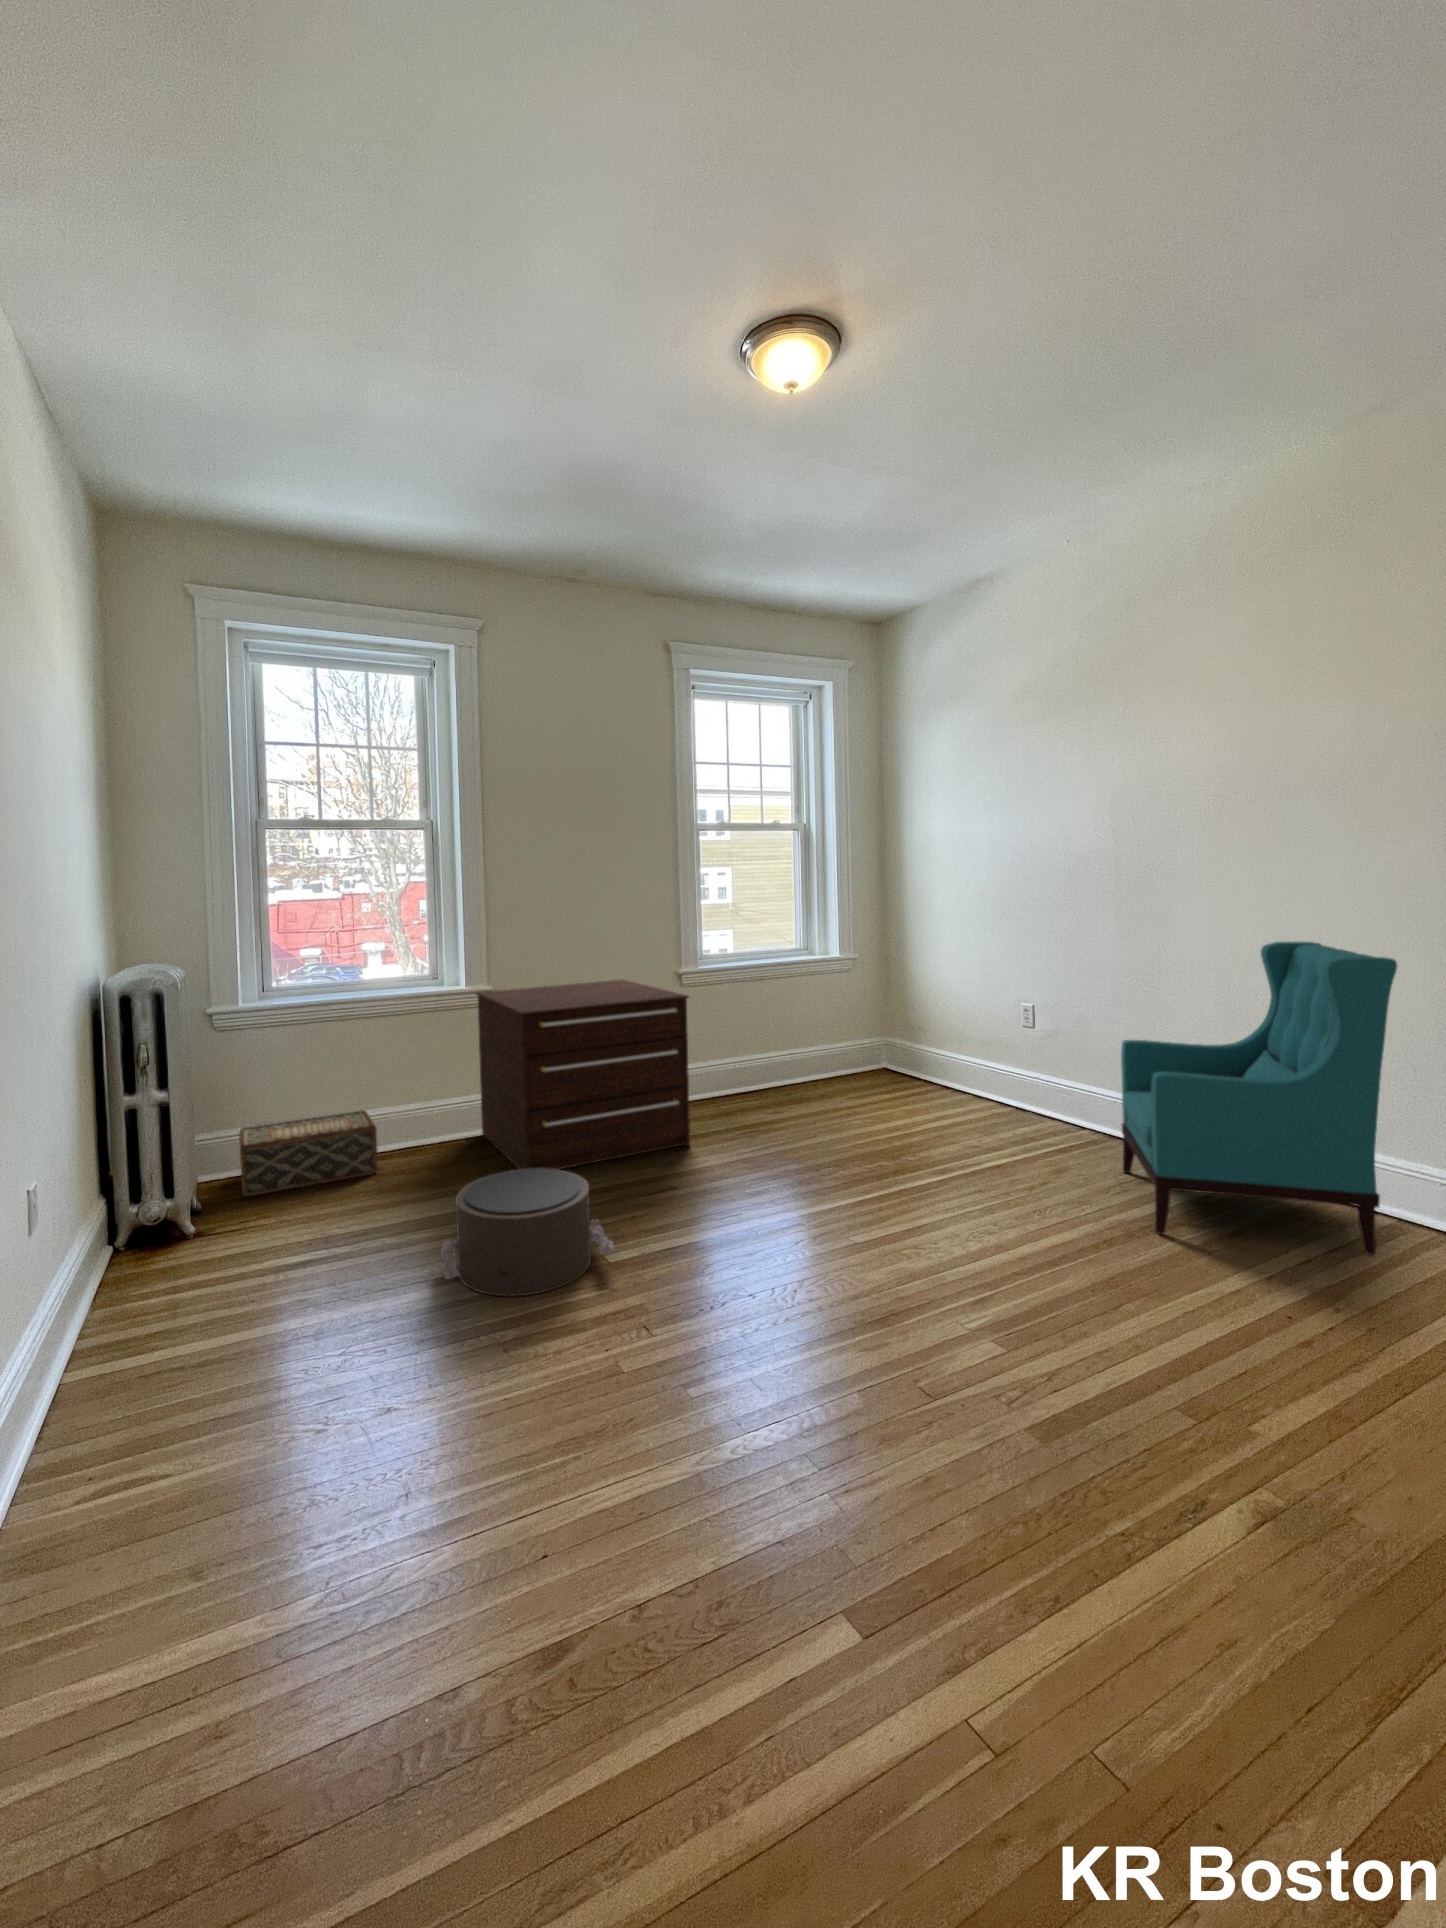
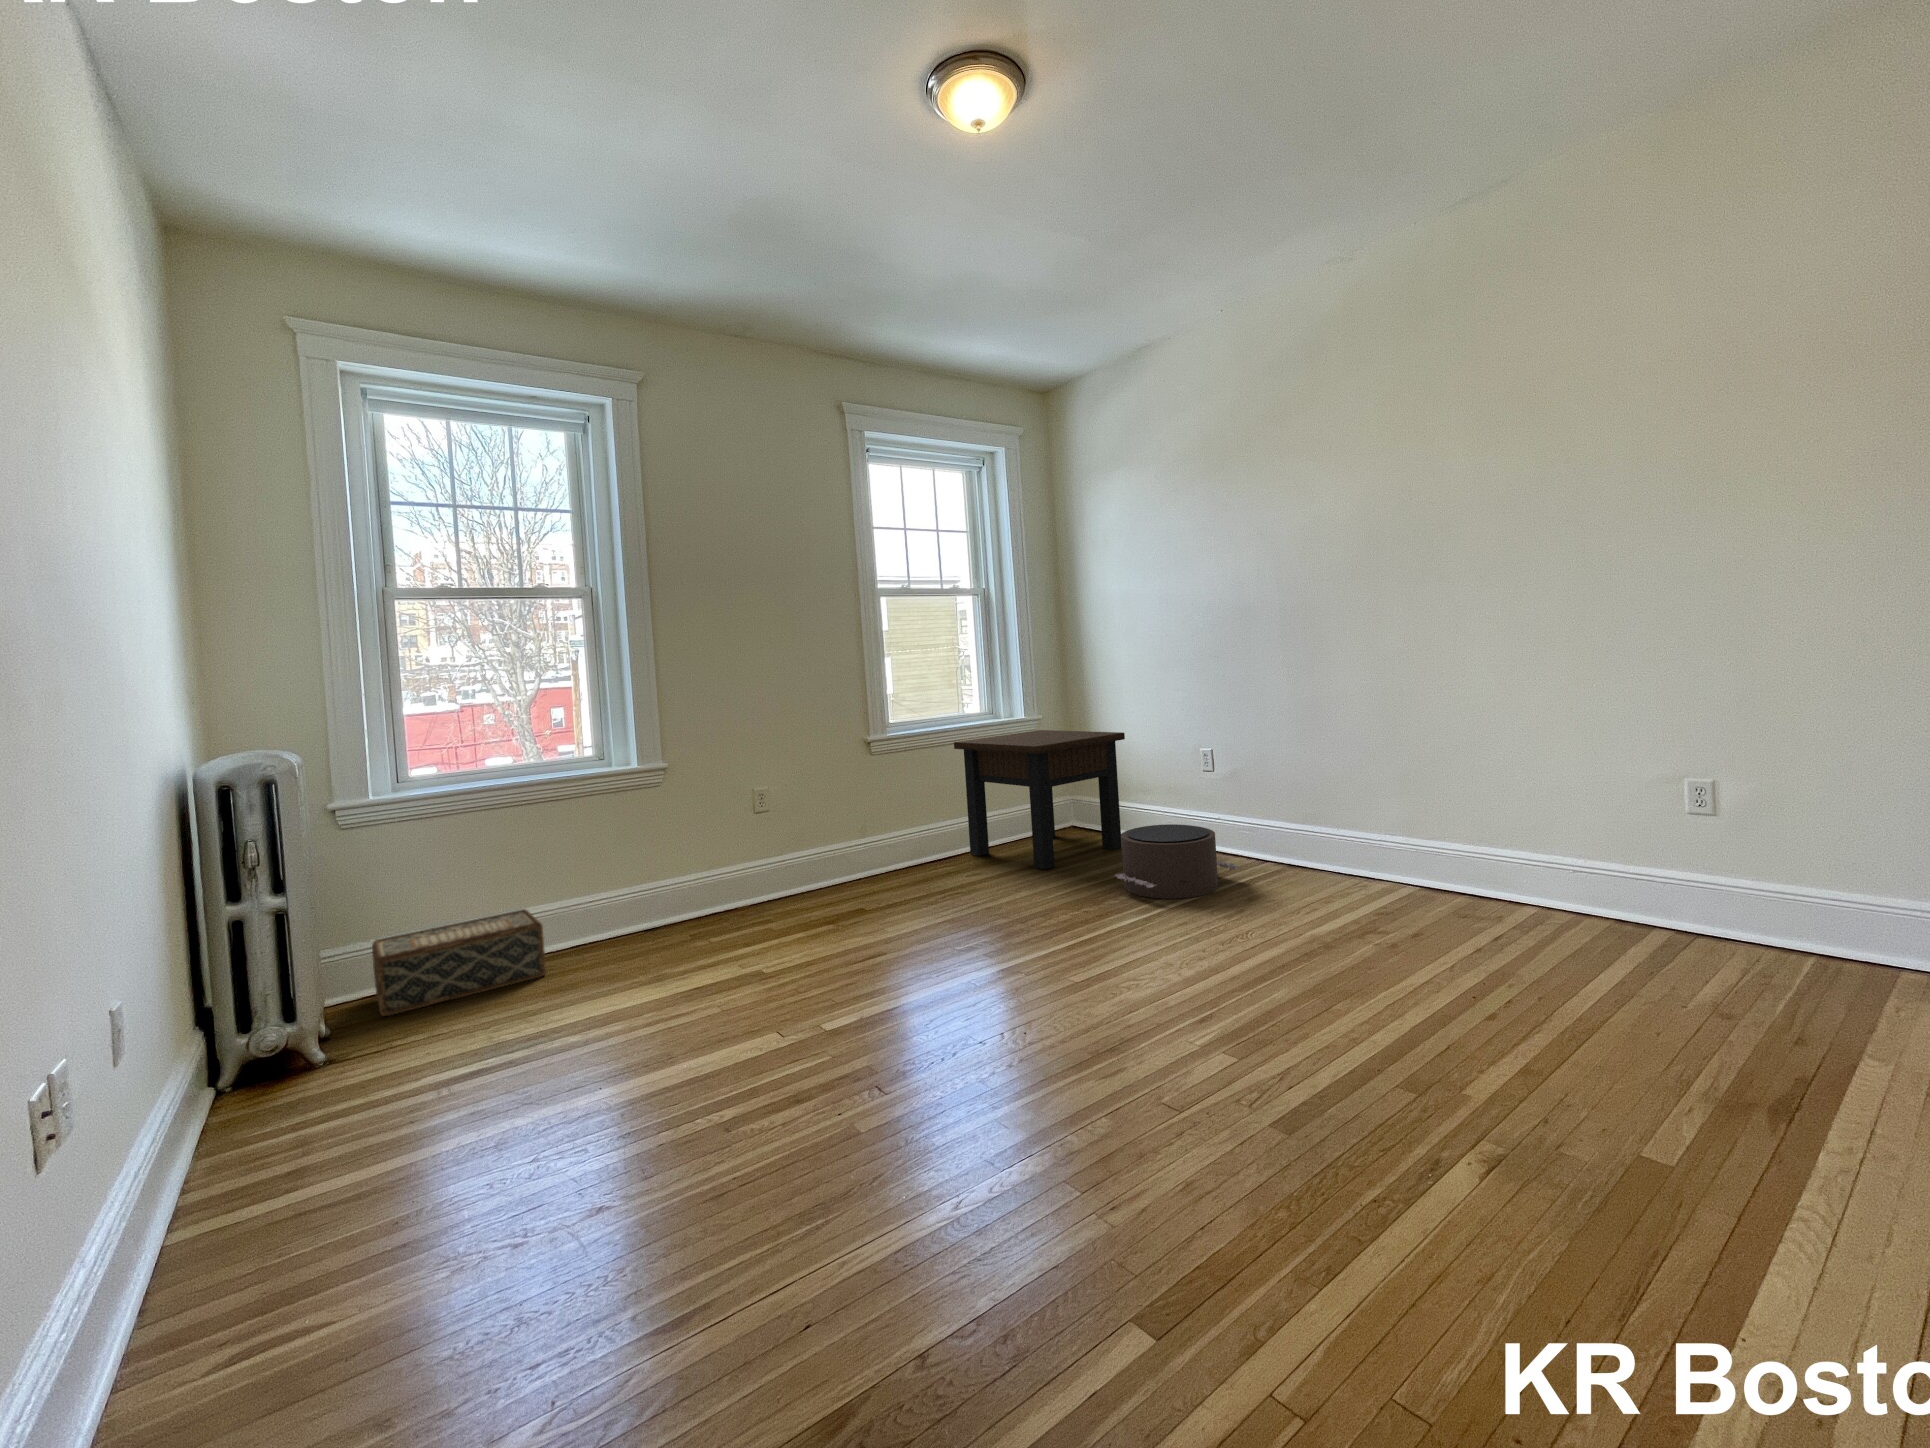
armchair: present [1121,942,1397,1255] -> none [1301,669,1534,944]
side table: none [766,967,941,1112] -> present [954,730,1125,869]
dresser: present [476,980,690,1170] -> none [649,752,891,962]
pouf: present [441,1168,615,1296] -> present [1114,824,1239,899]

